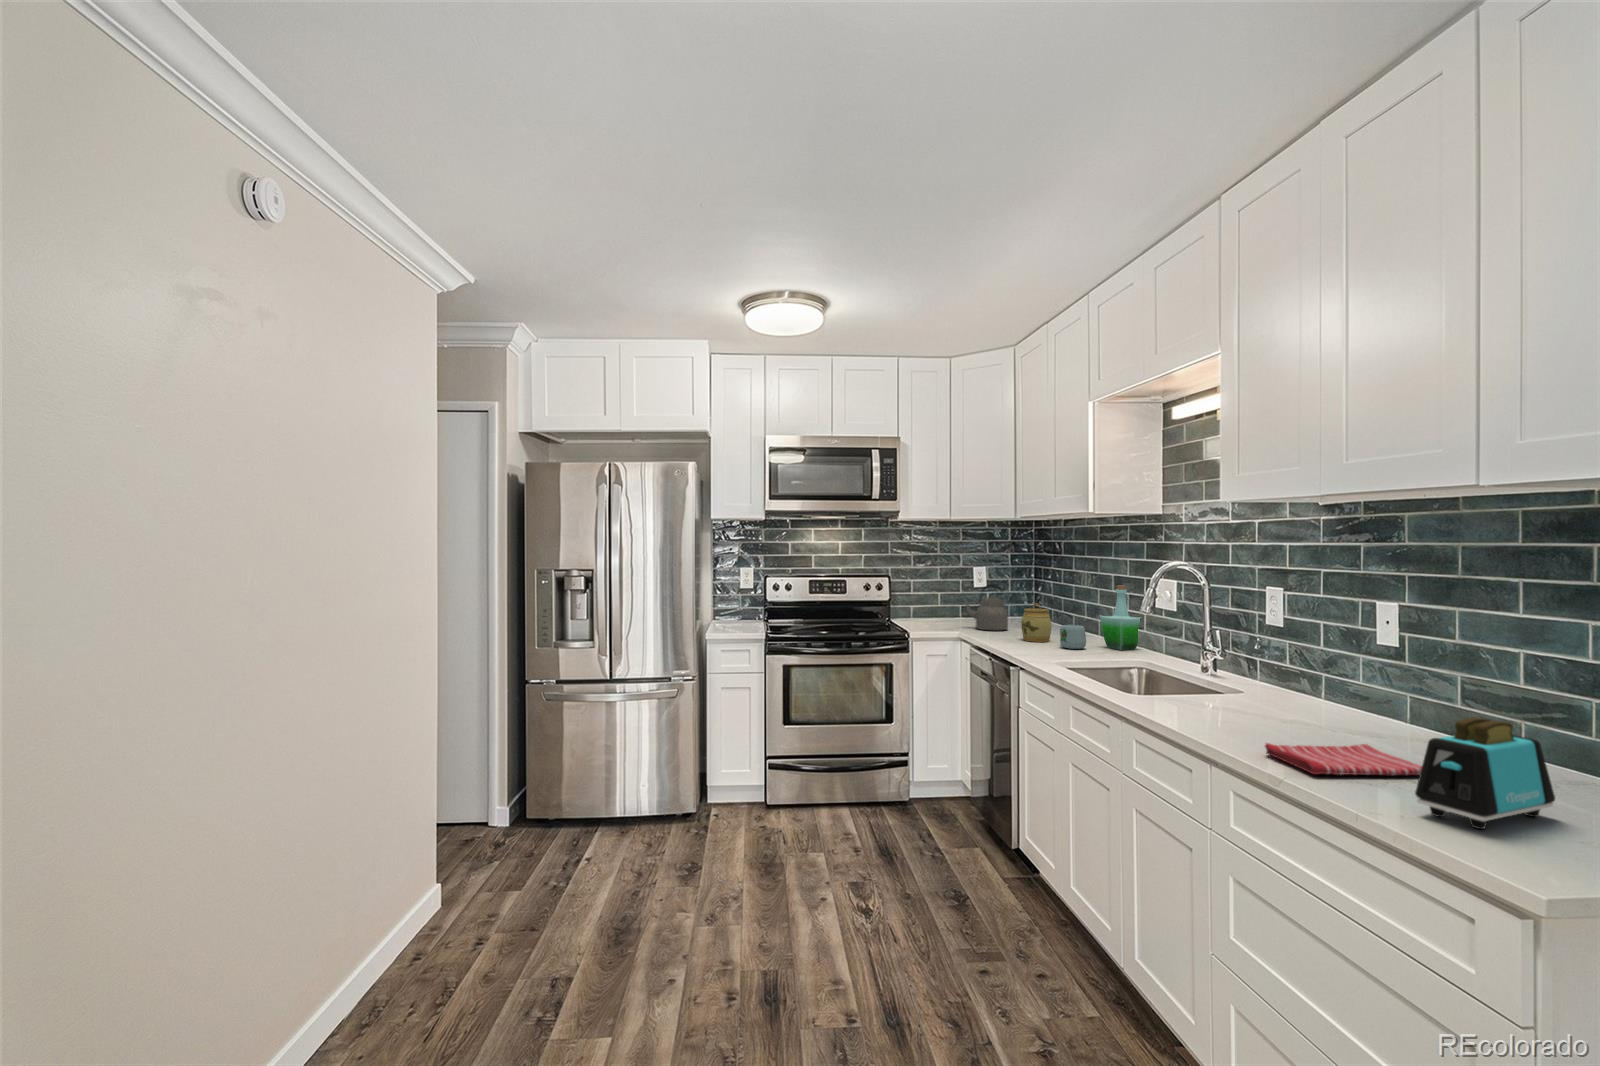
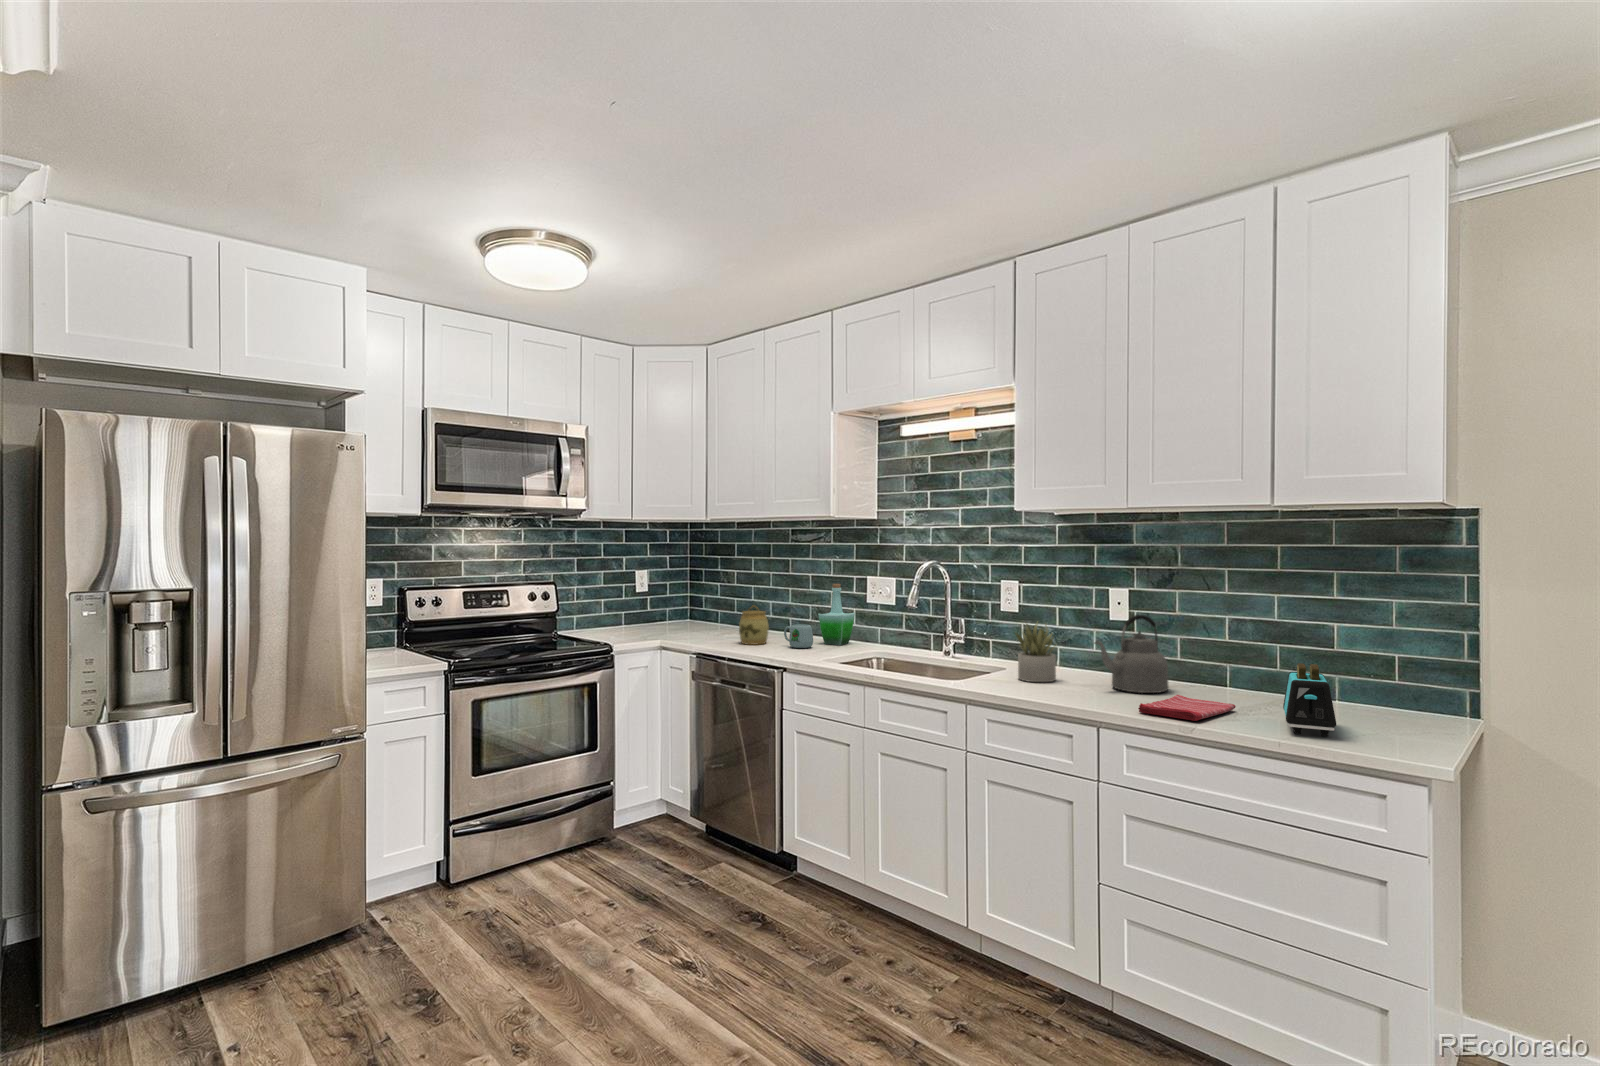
kettle: present [964,584,1008,630] -> present [1094,615,1169,693]
succulent plant: none [1216,635,1271,710] -> present [1016,624,1056,682]

